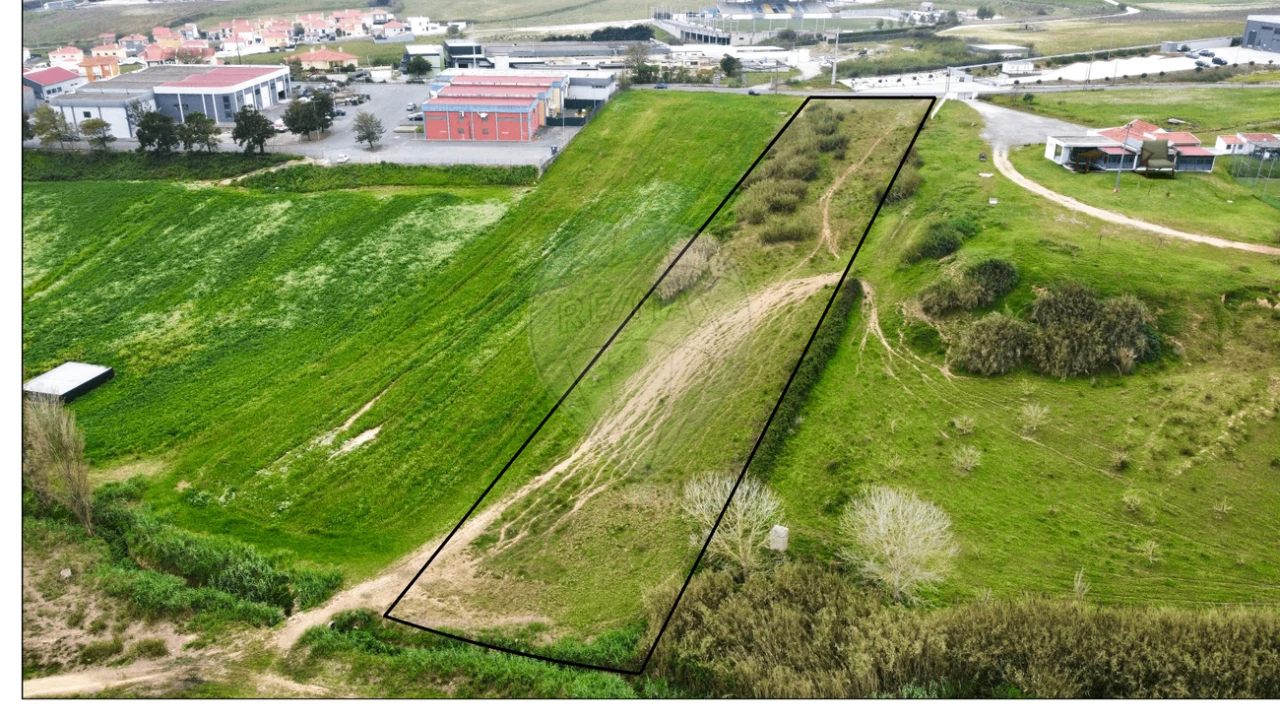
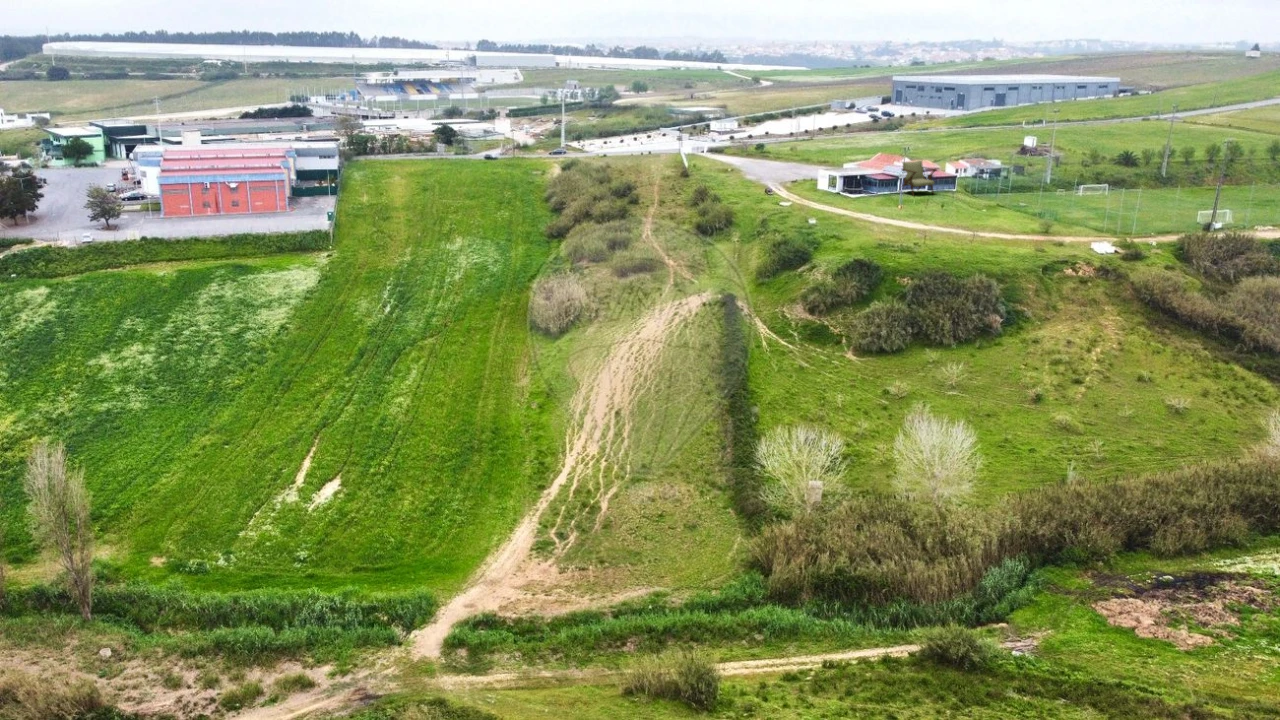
bench: present [1074,150,1108,174] -> none [852,174,879,196]

